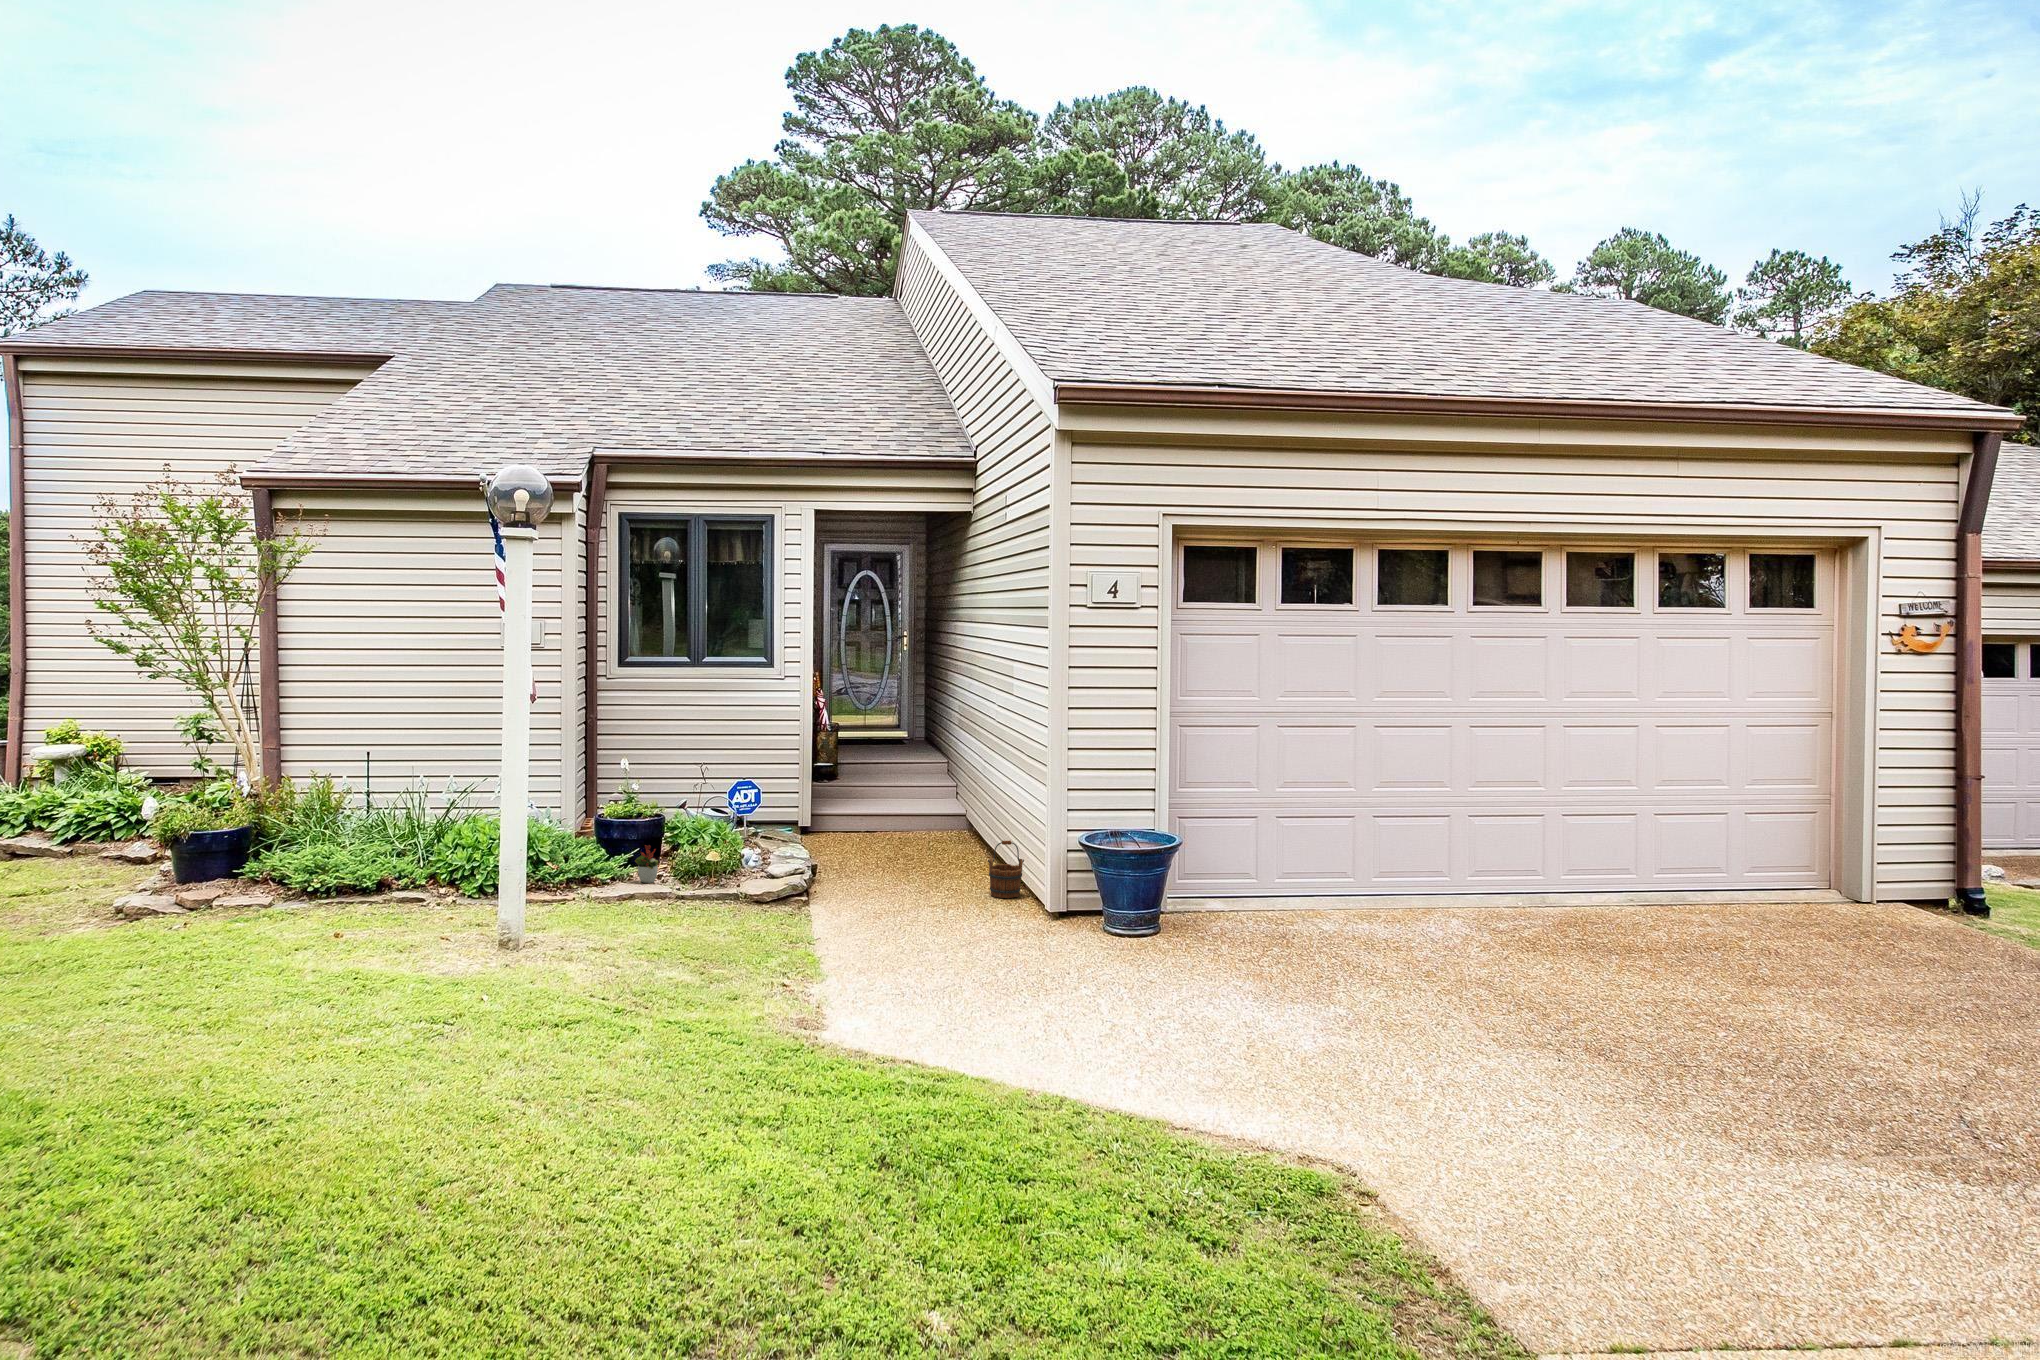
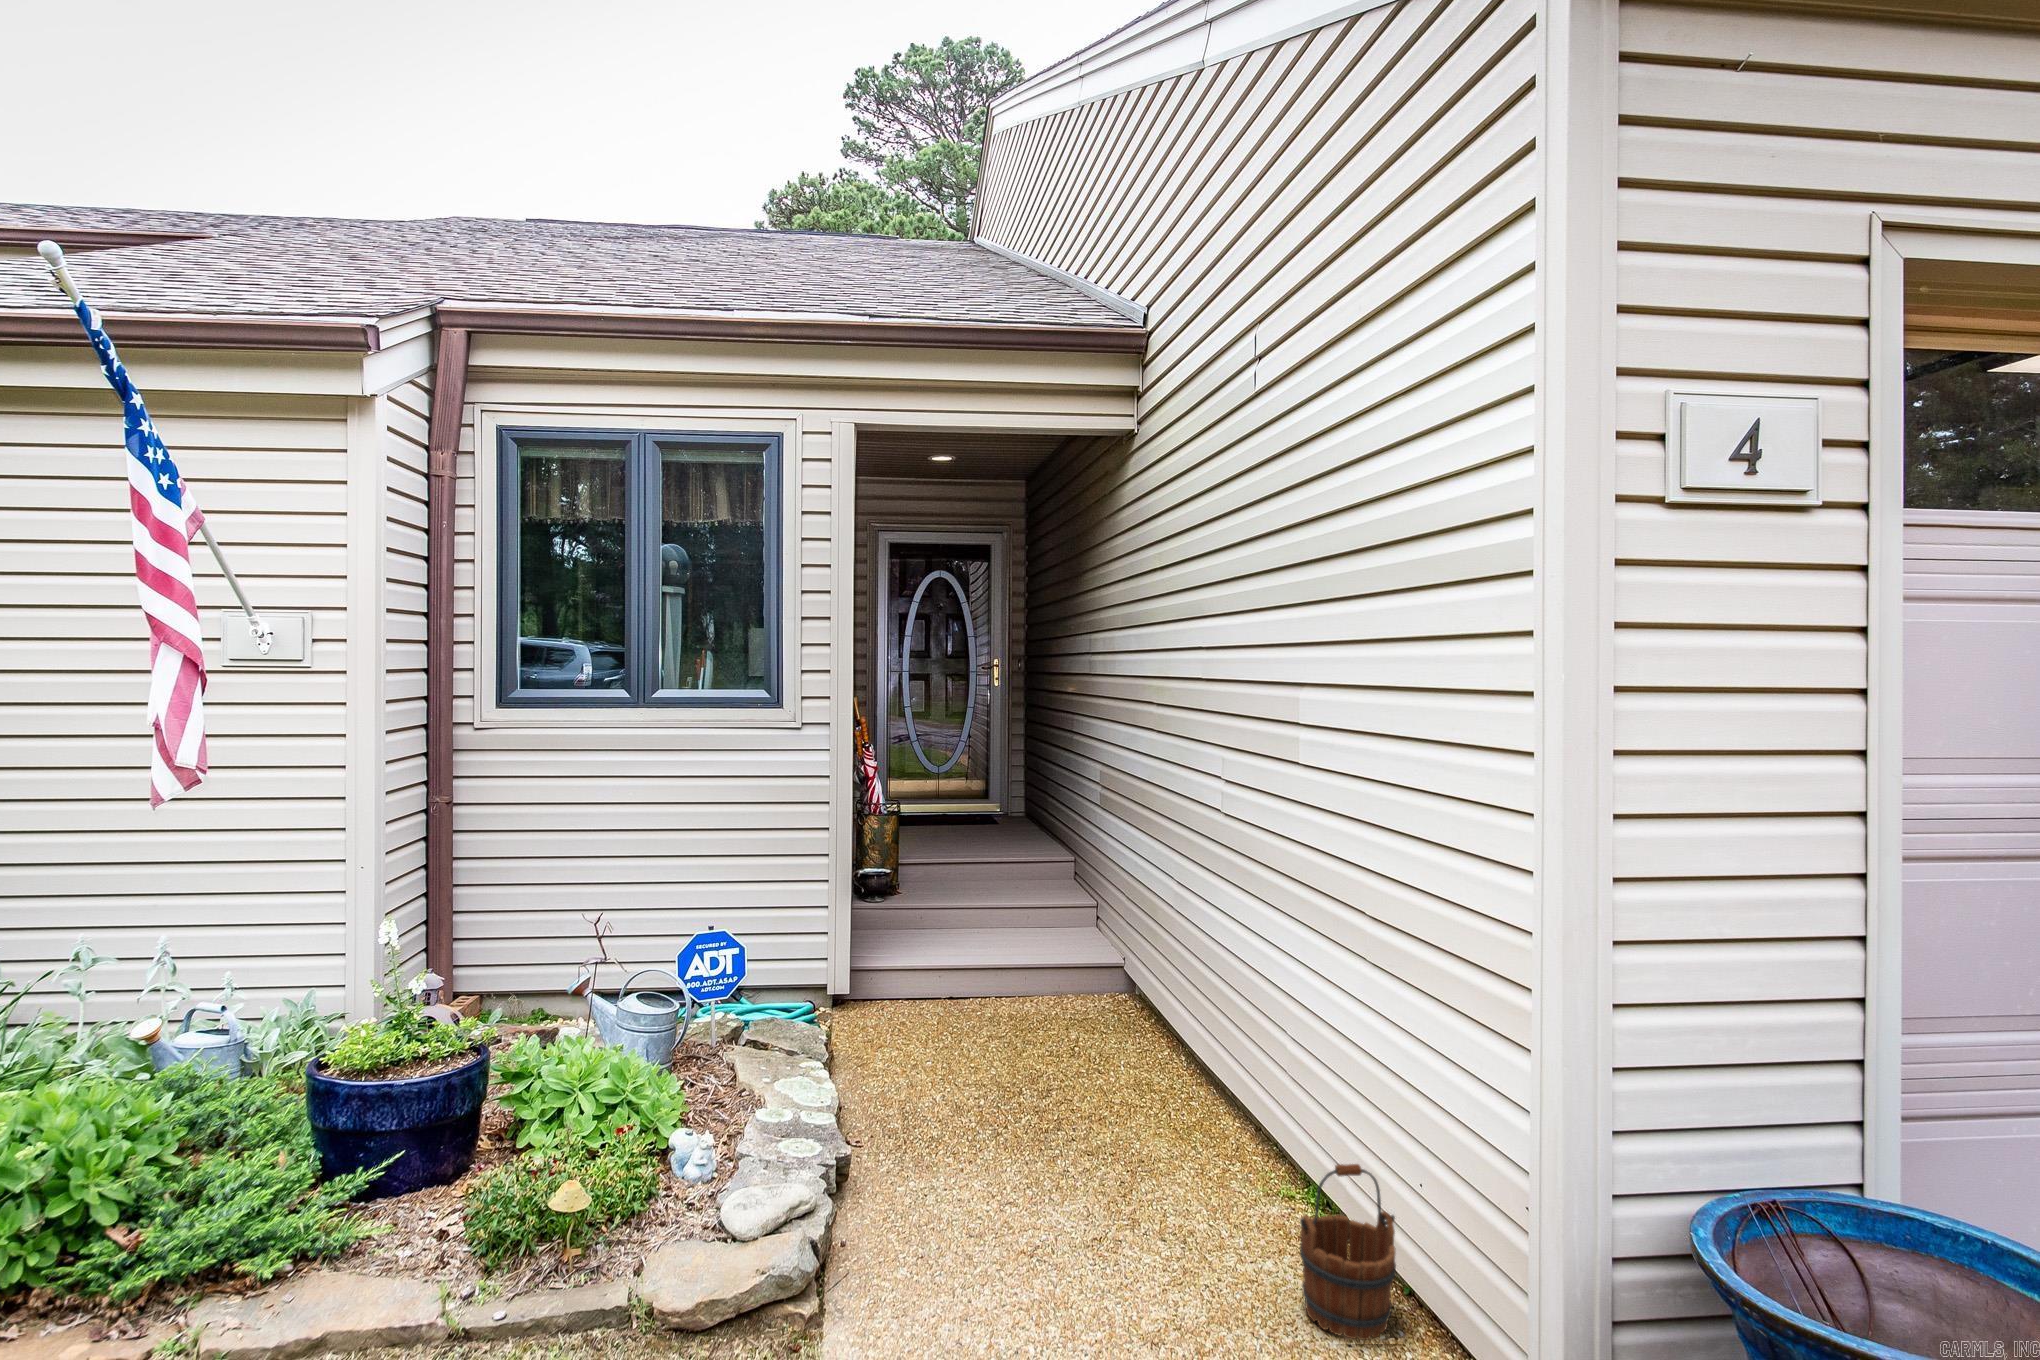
decorative plant: present [635,845,658,883] -> none [378,1148,440,1251]

